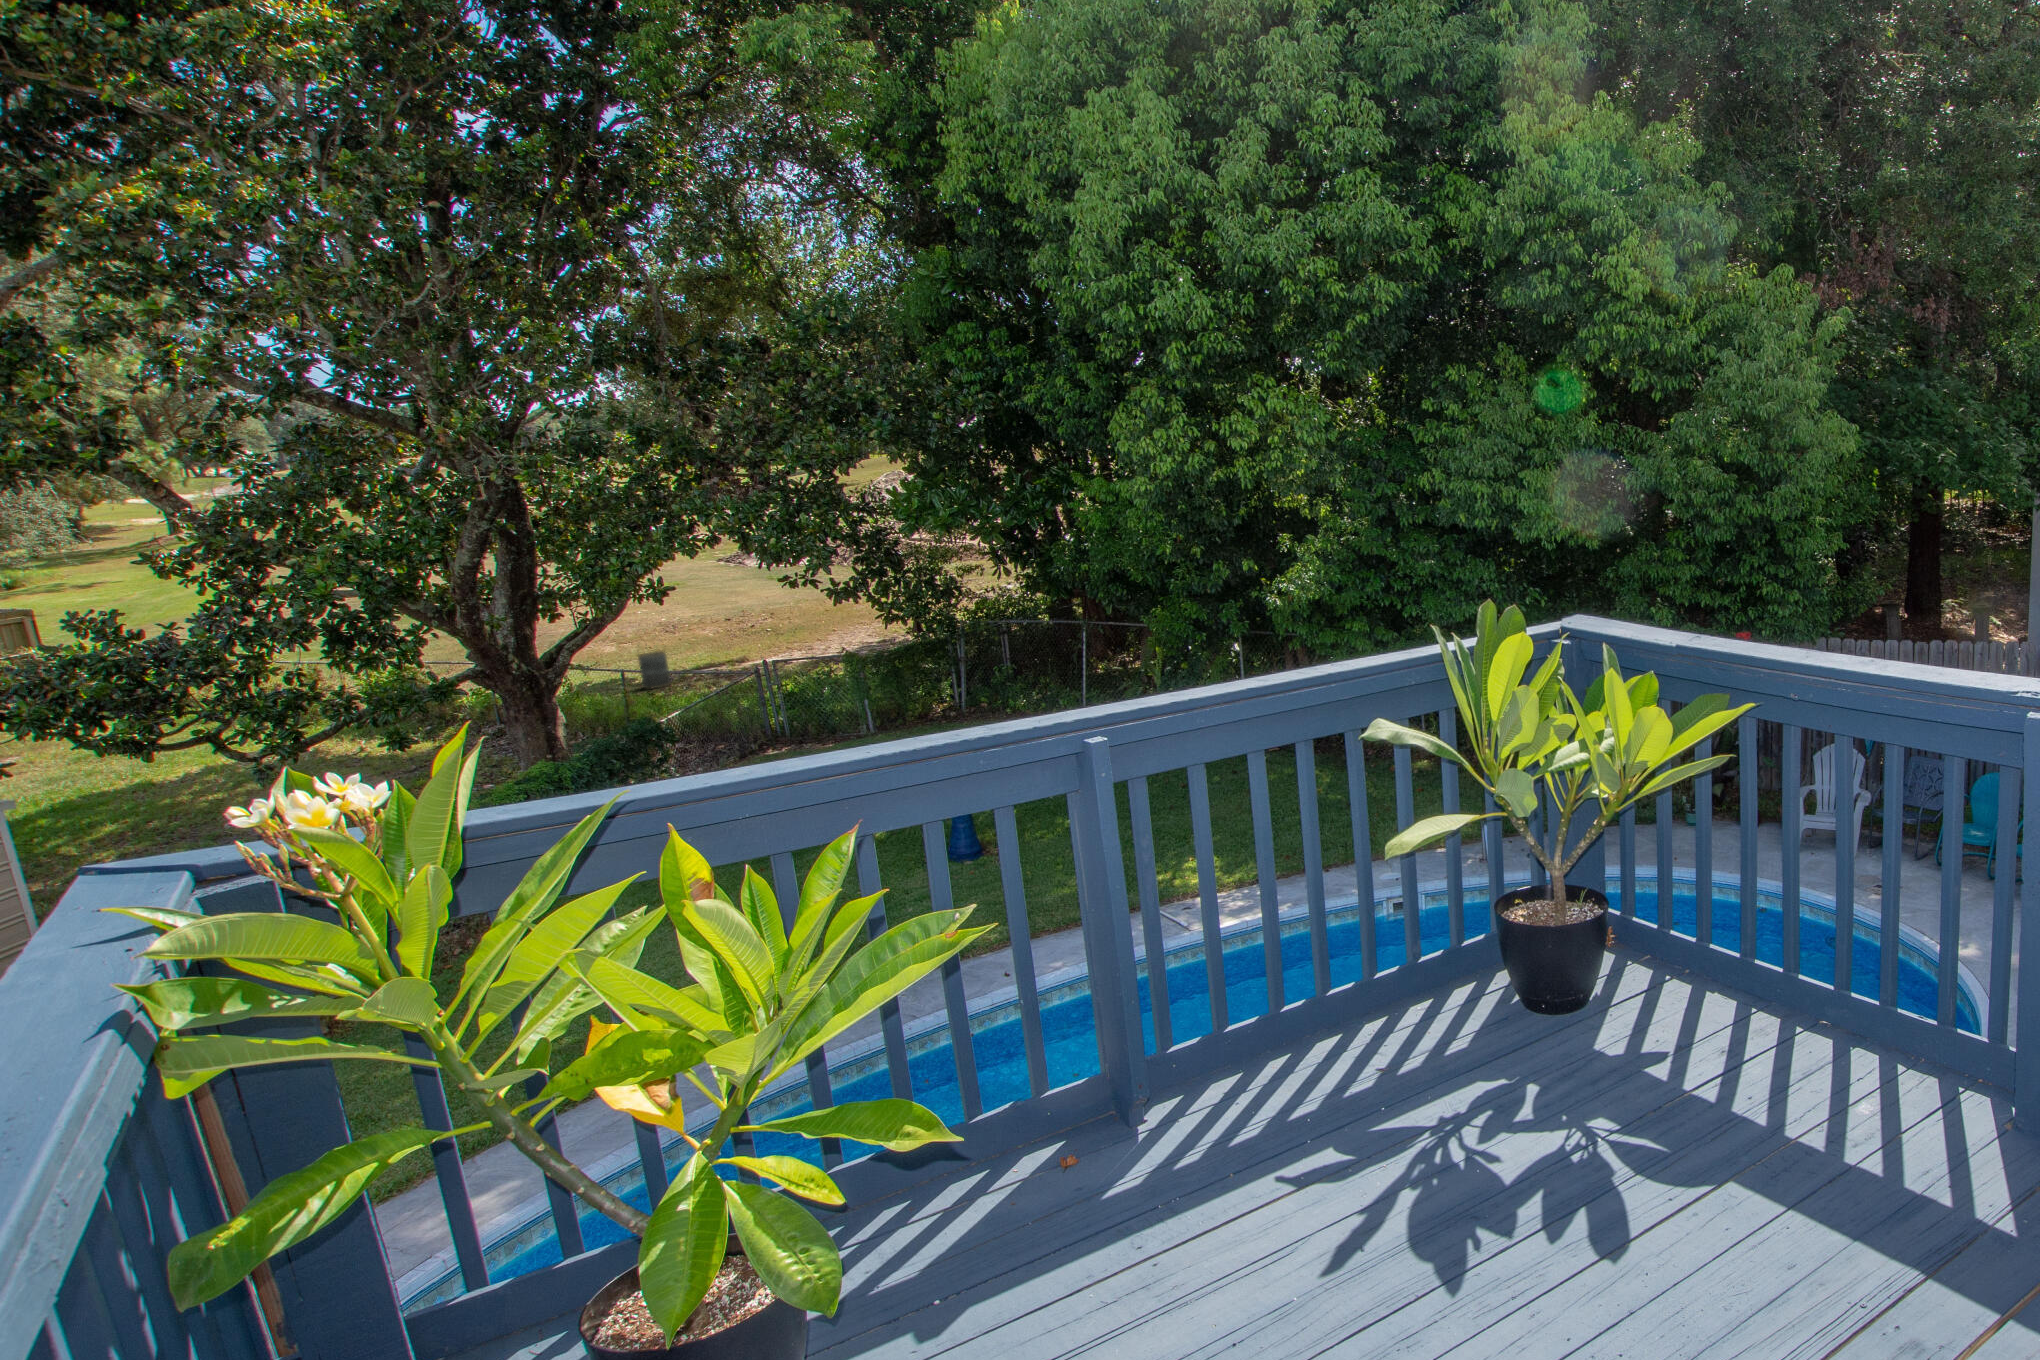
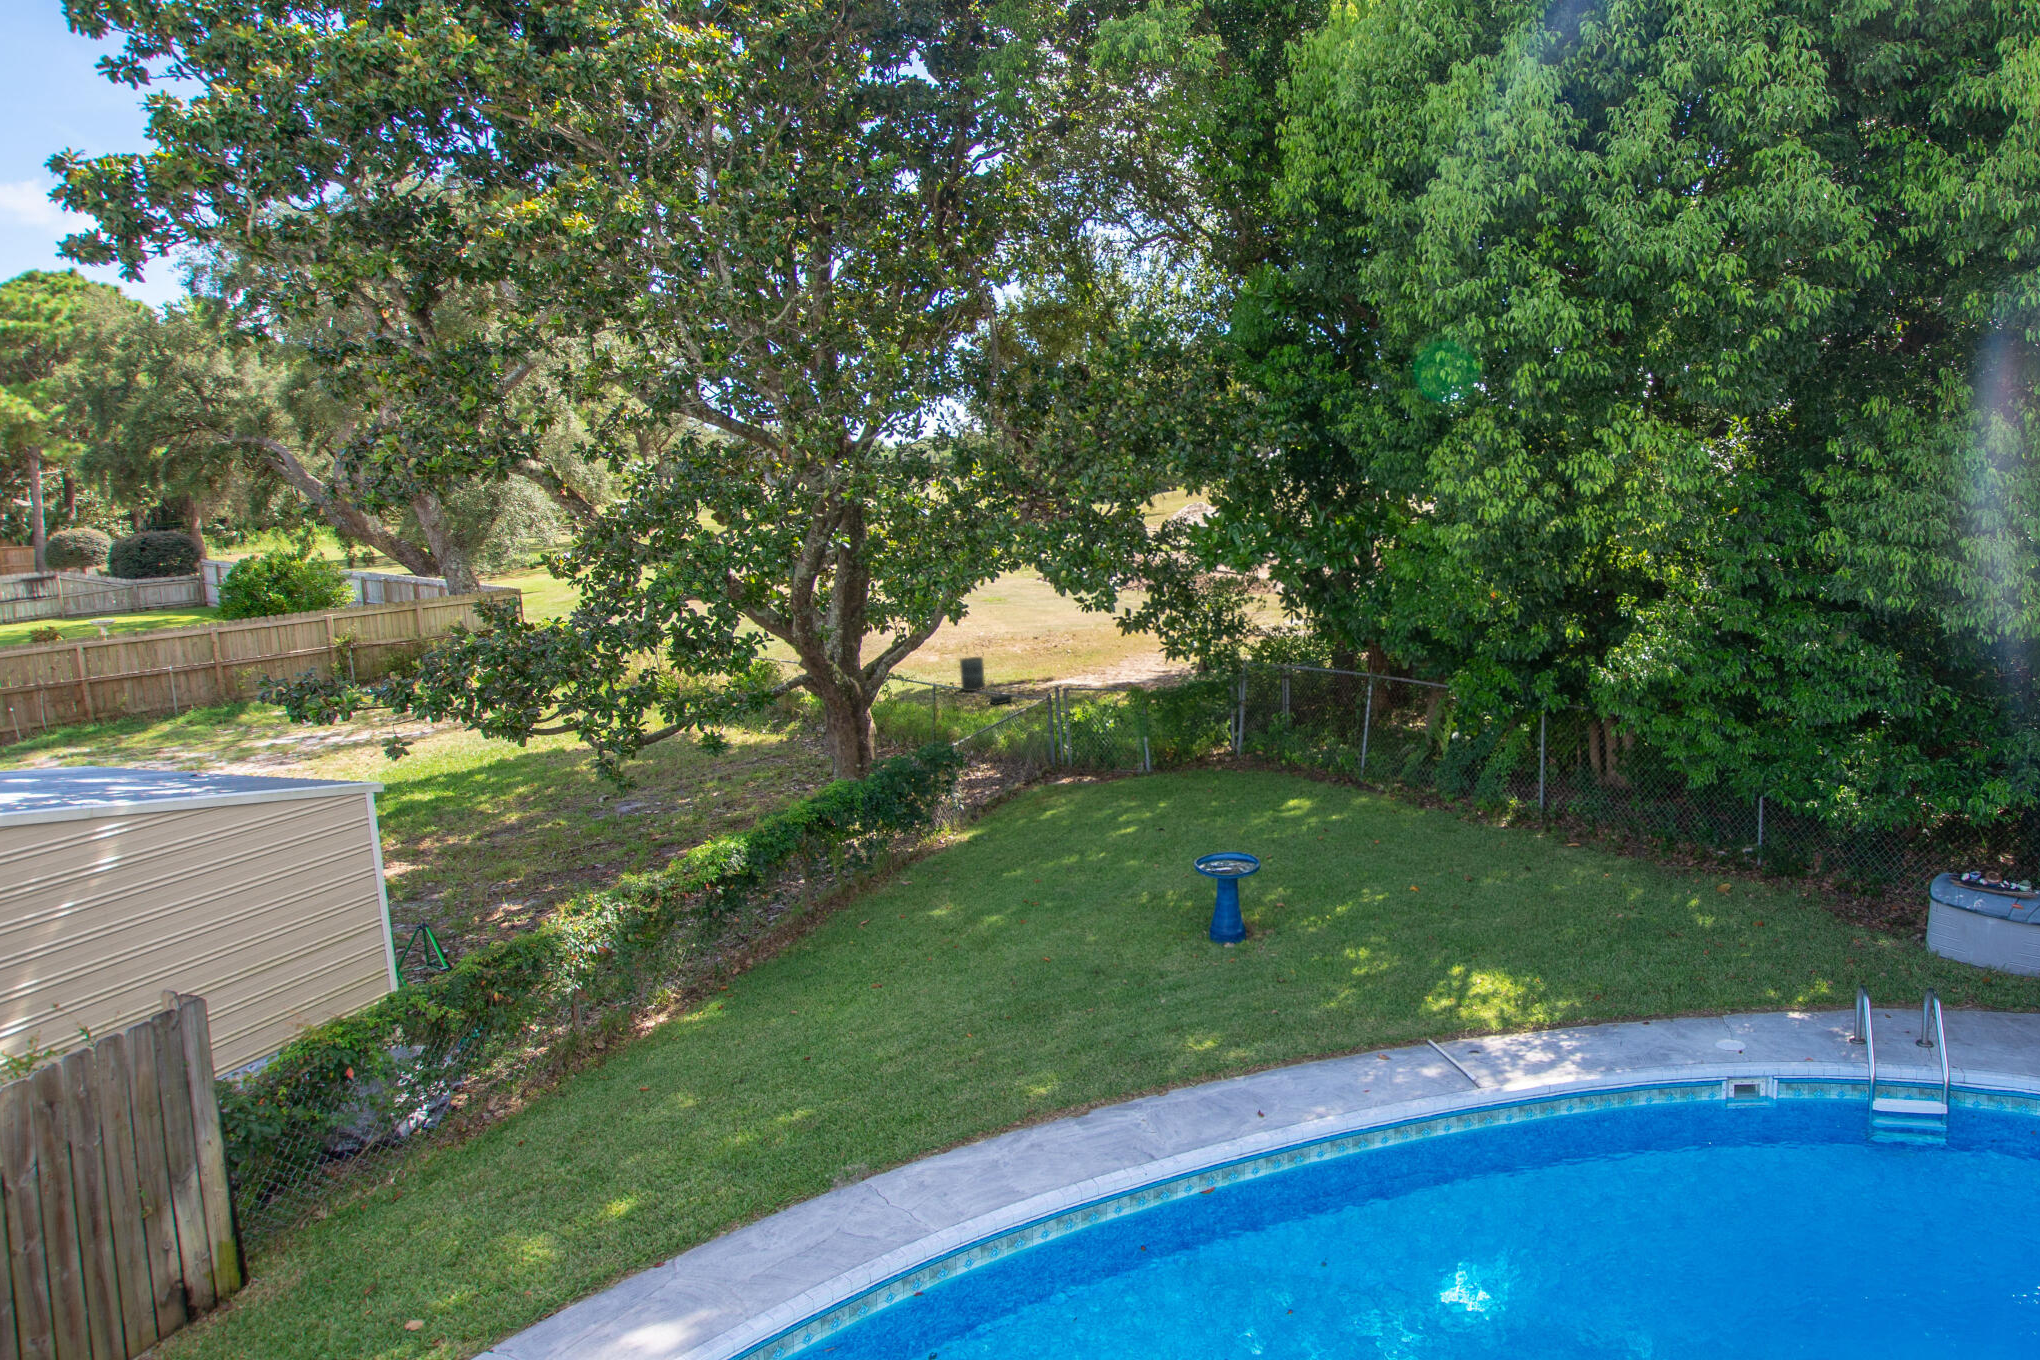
decorative plant: none [671,671,707,698] -> present [984,679,1012,704]

